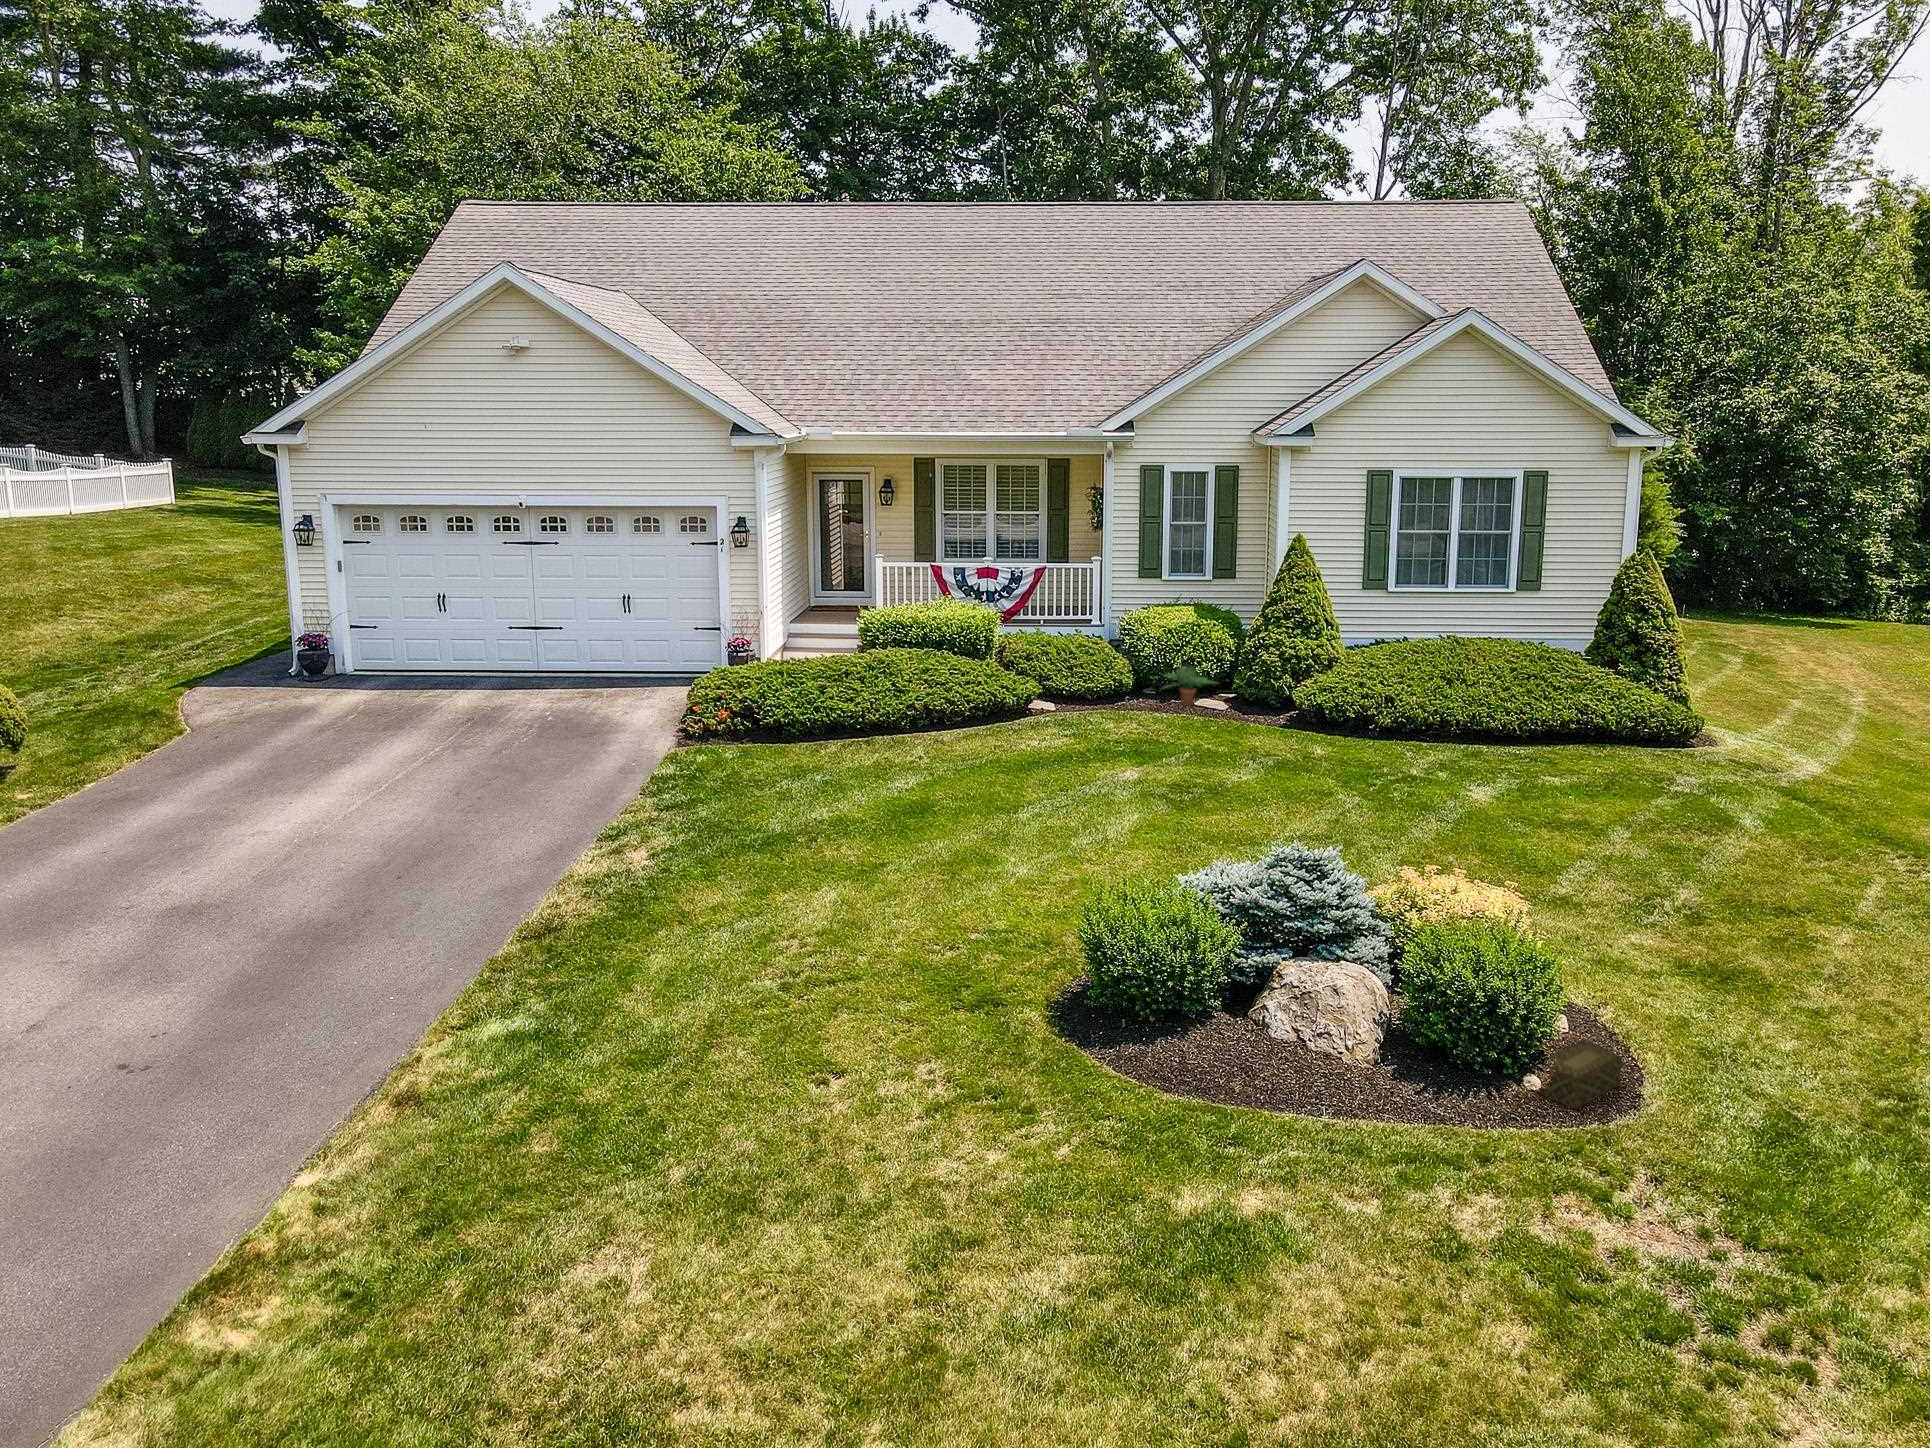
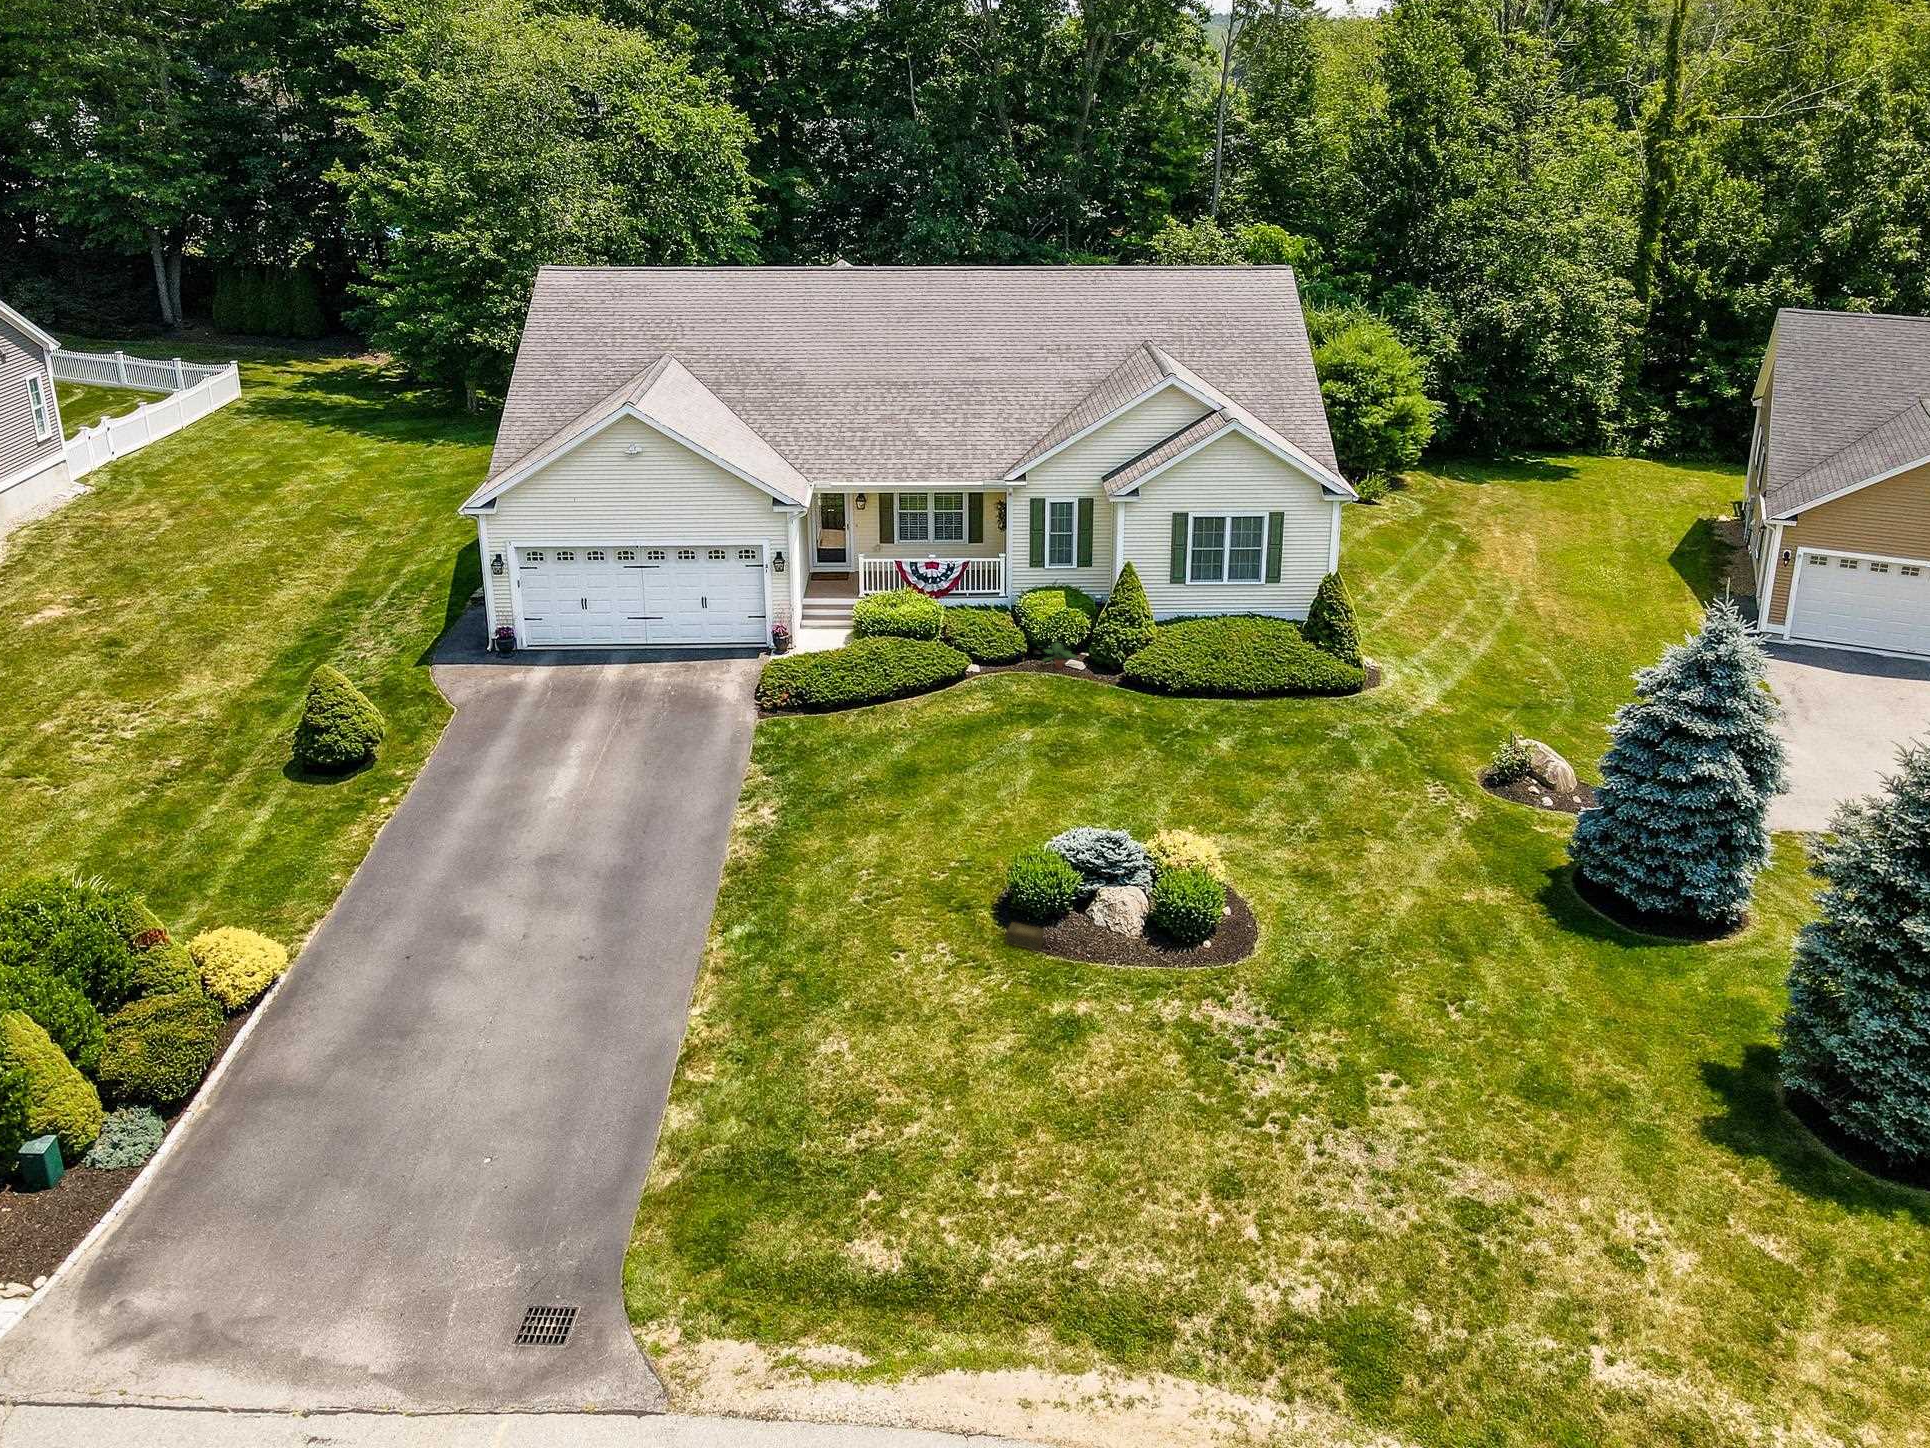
woven basket: present [1539,1040,1622,1109] -> present [1005,922,1045,951]

